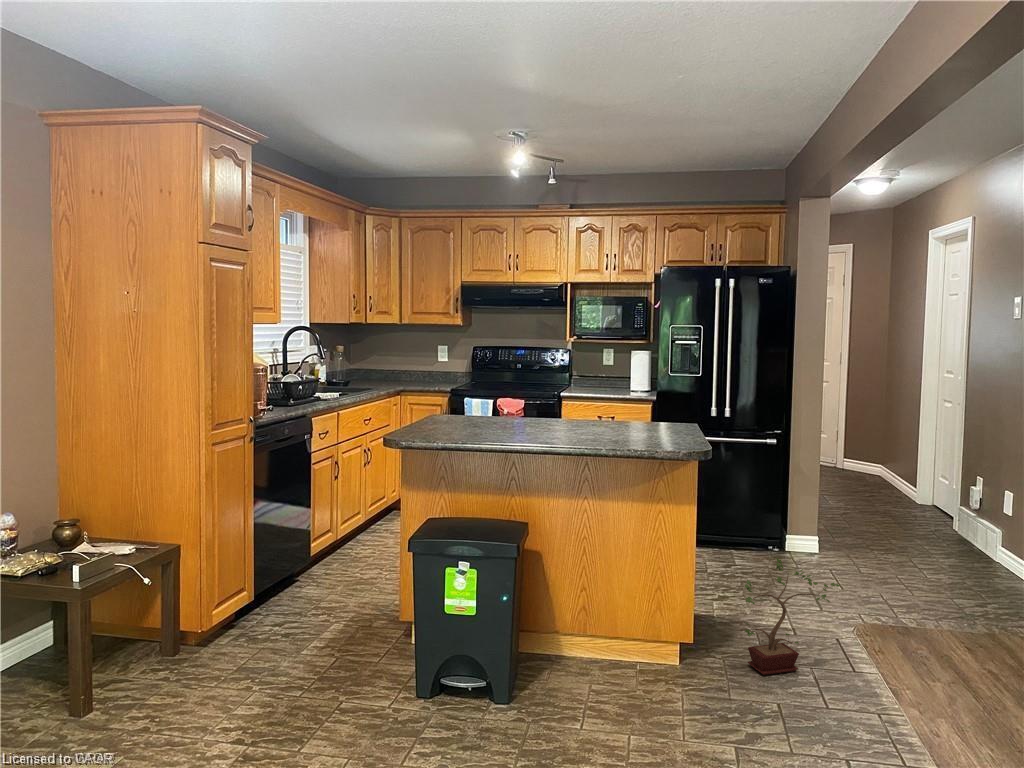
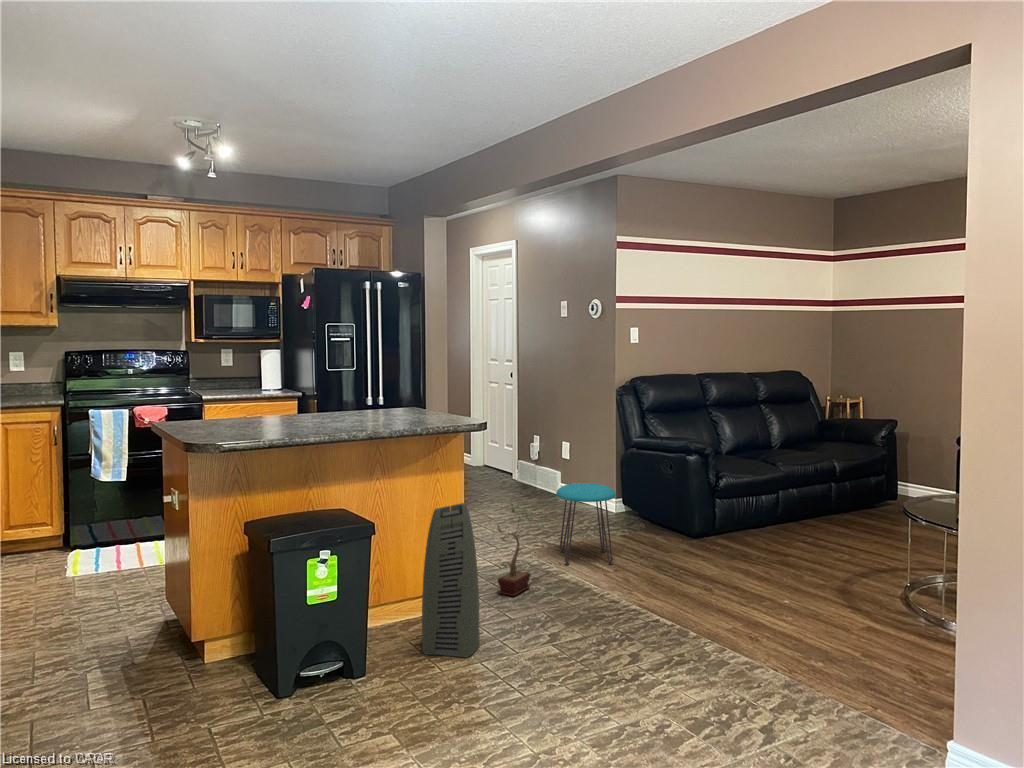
air purifier: none [583,543,664,726] -> present [422,503,479,657]
stool: none [885,549,982,677] -> present [556,483,616,565]

